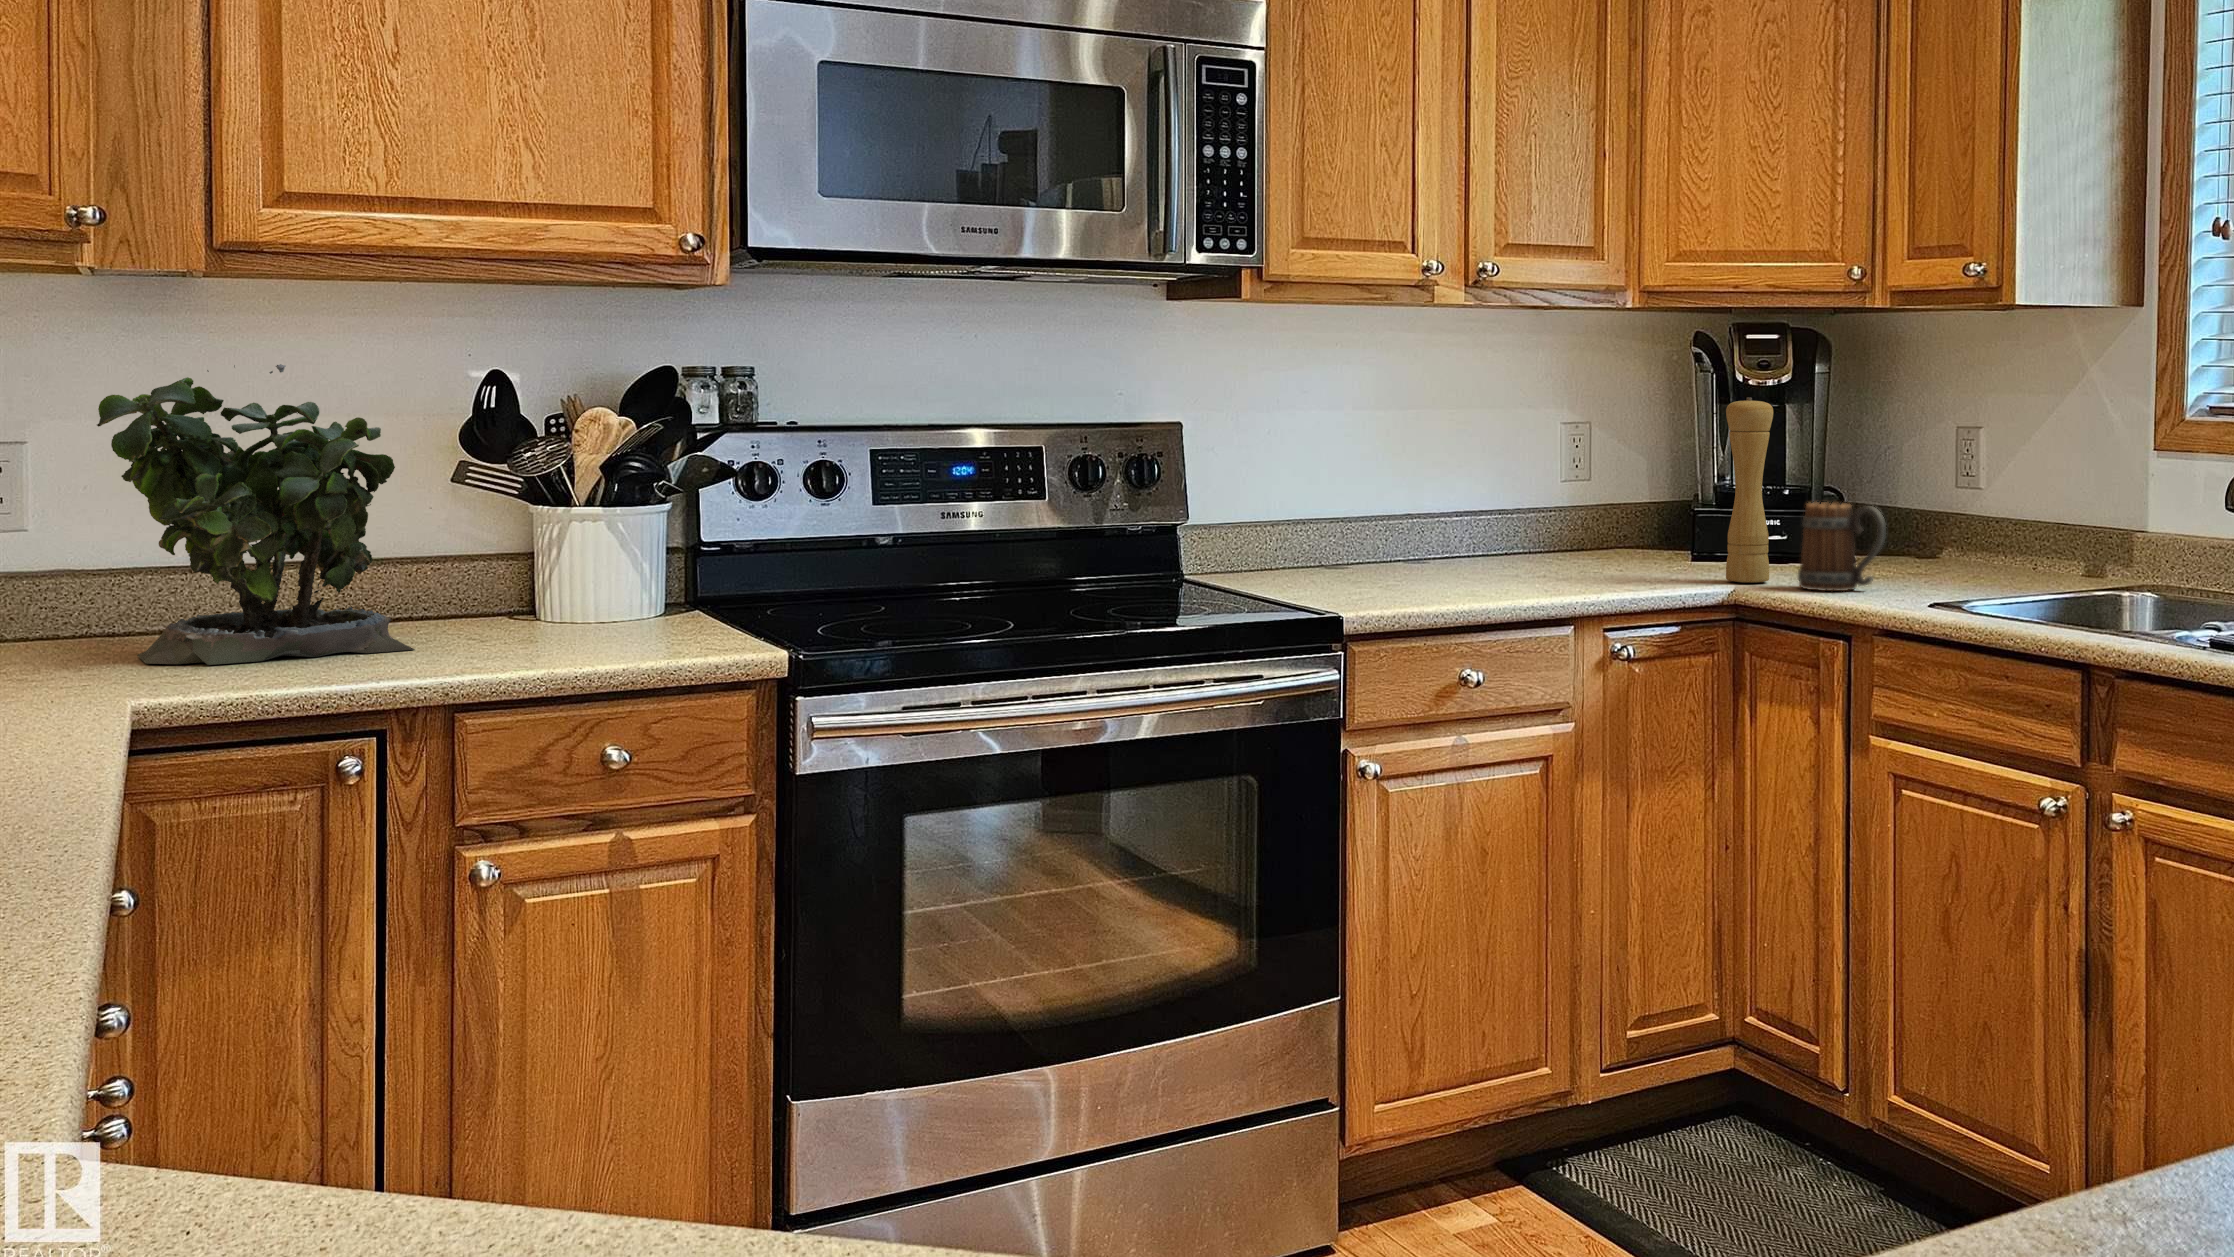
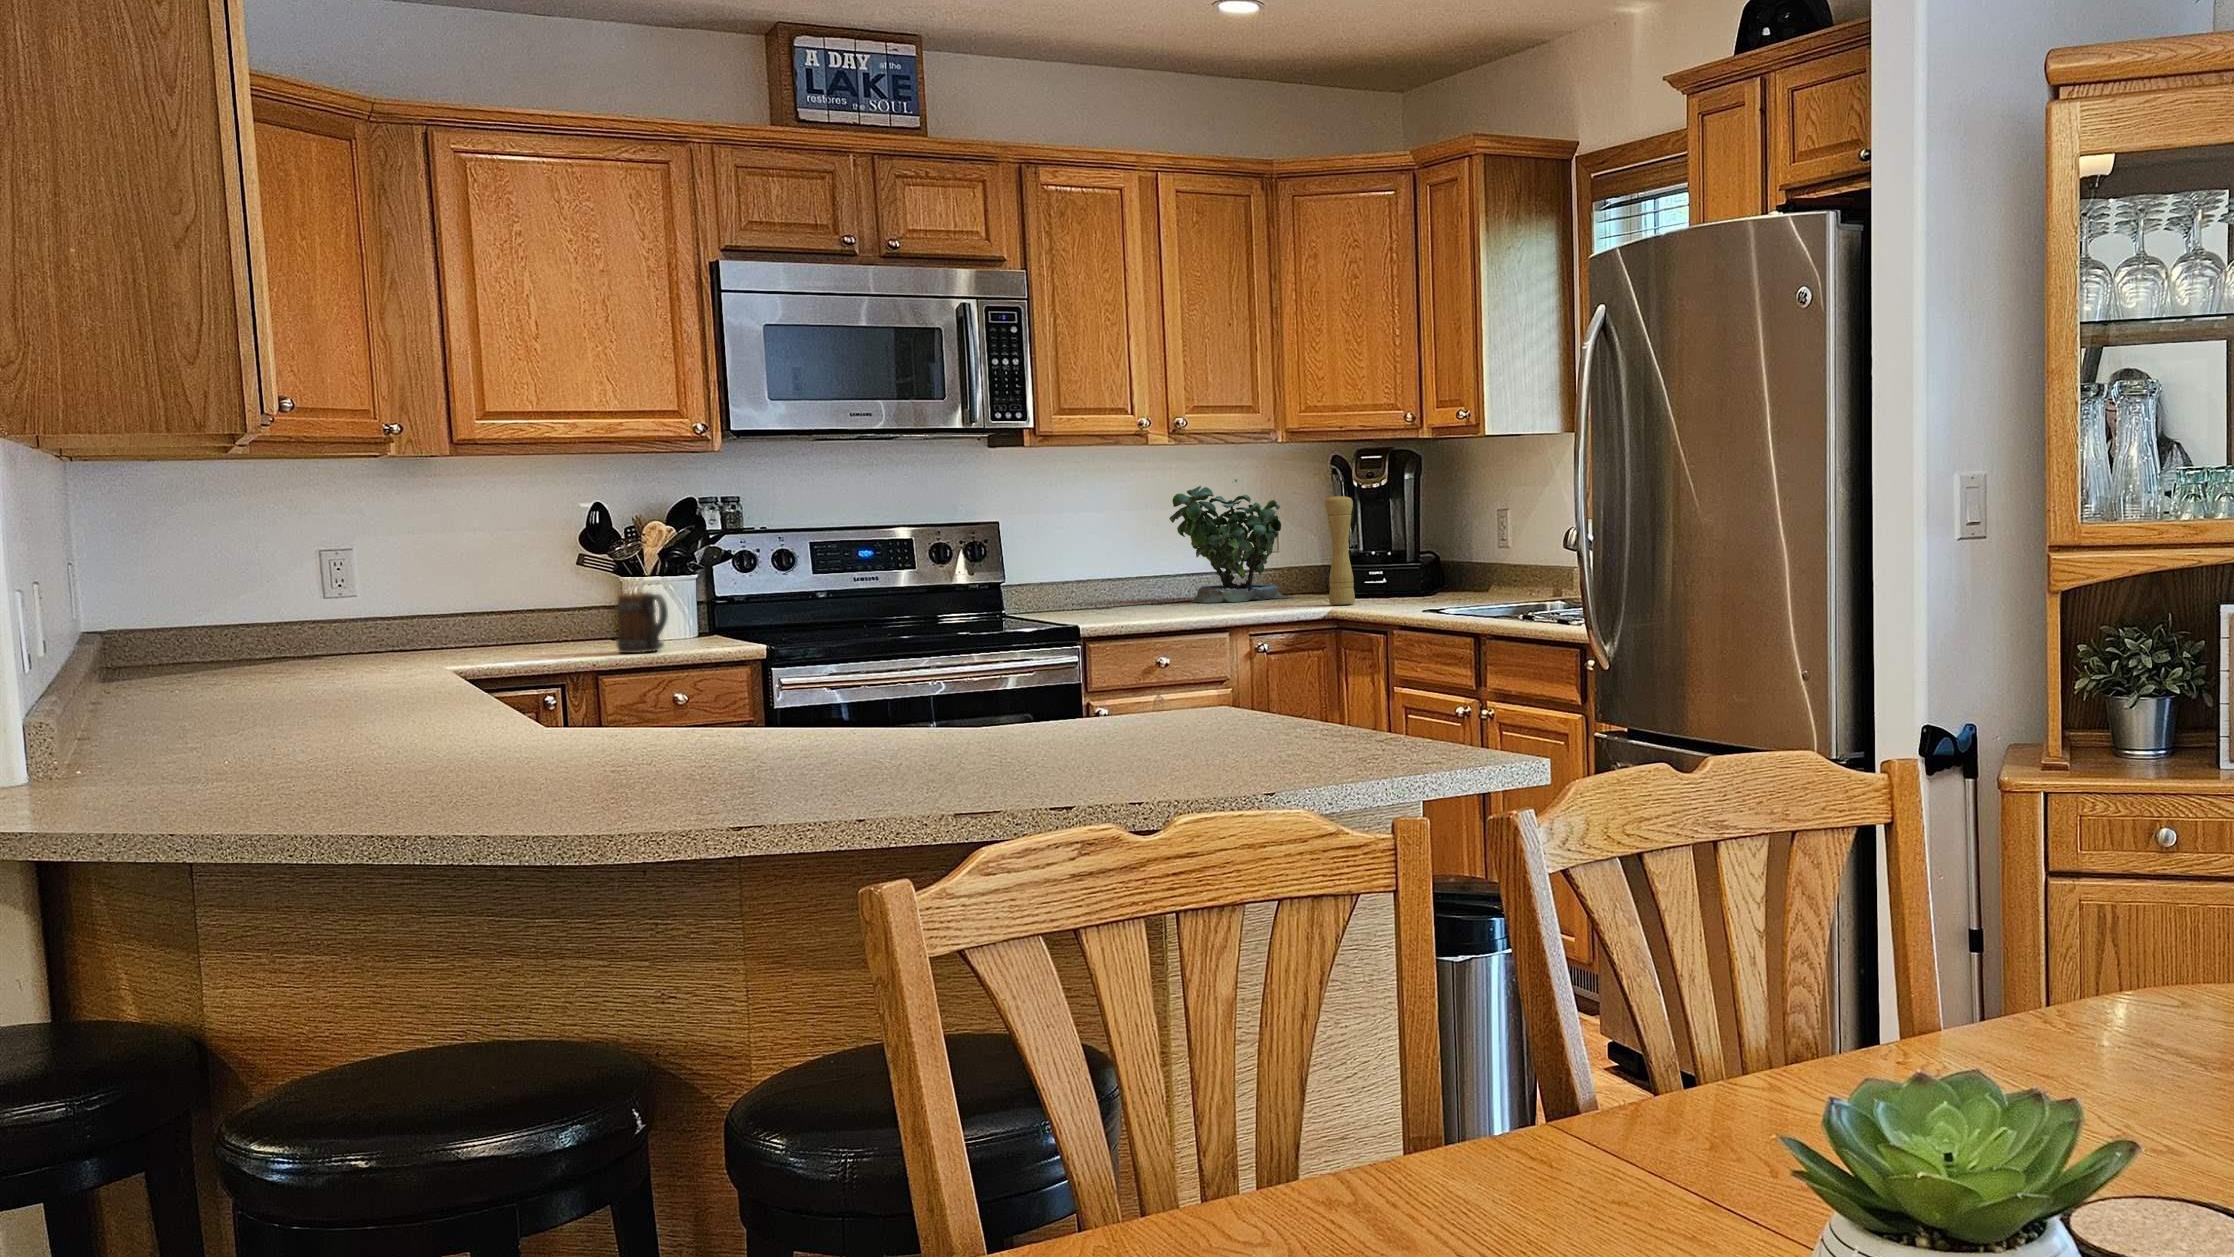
potted plant: present [97,364,414,665] -> present [1169,479,1293,603]
mug: present [1798,502,1886,591] -> present [617,592,668,653]

